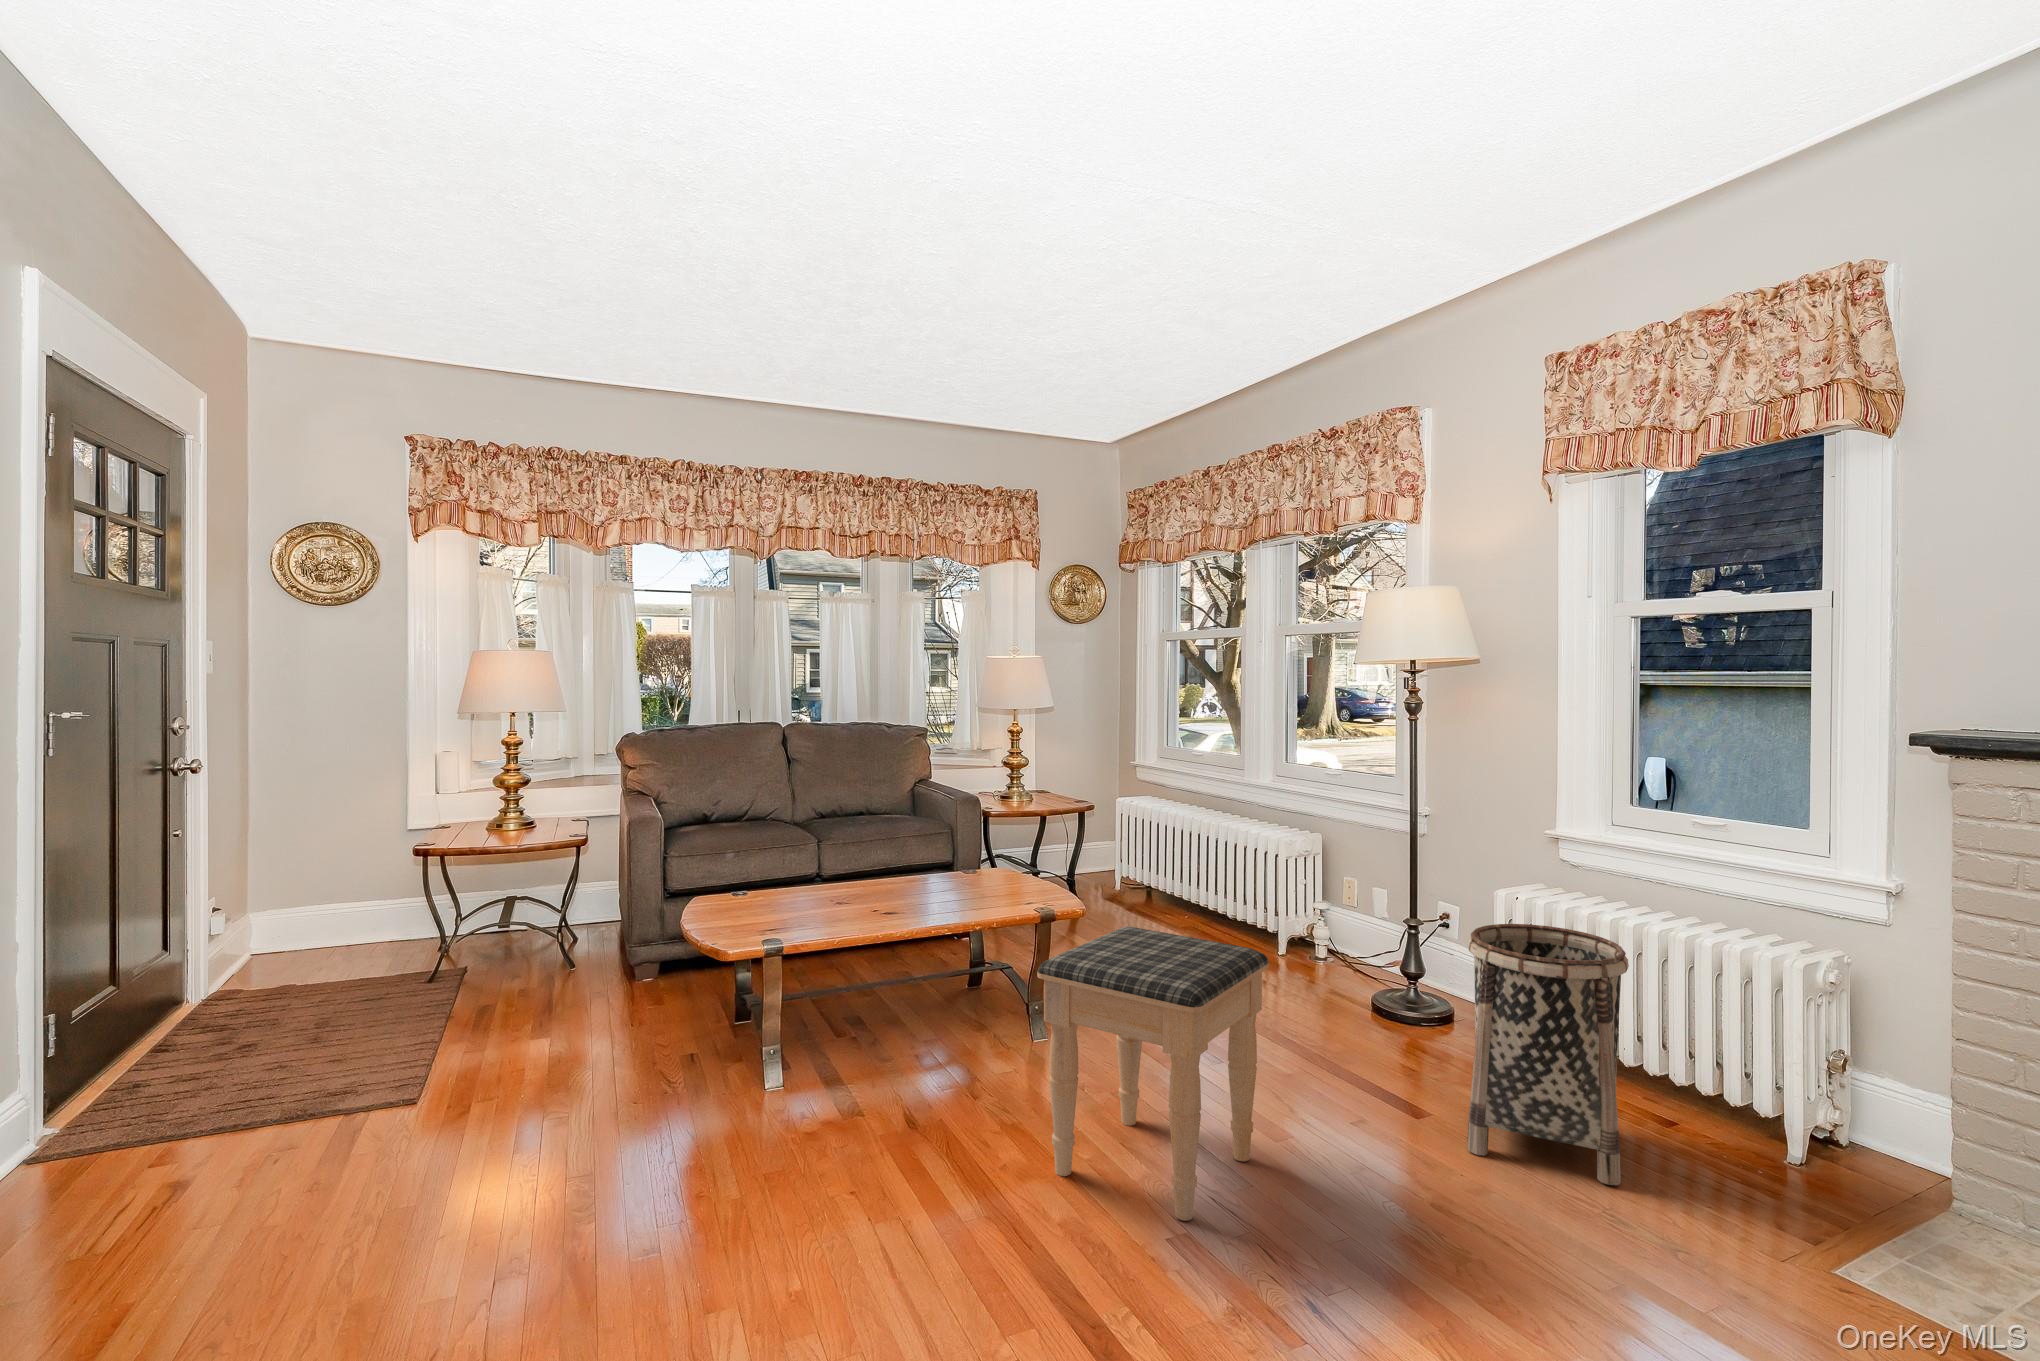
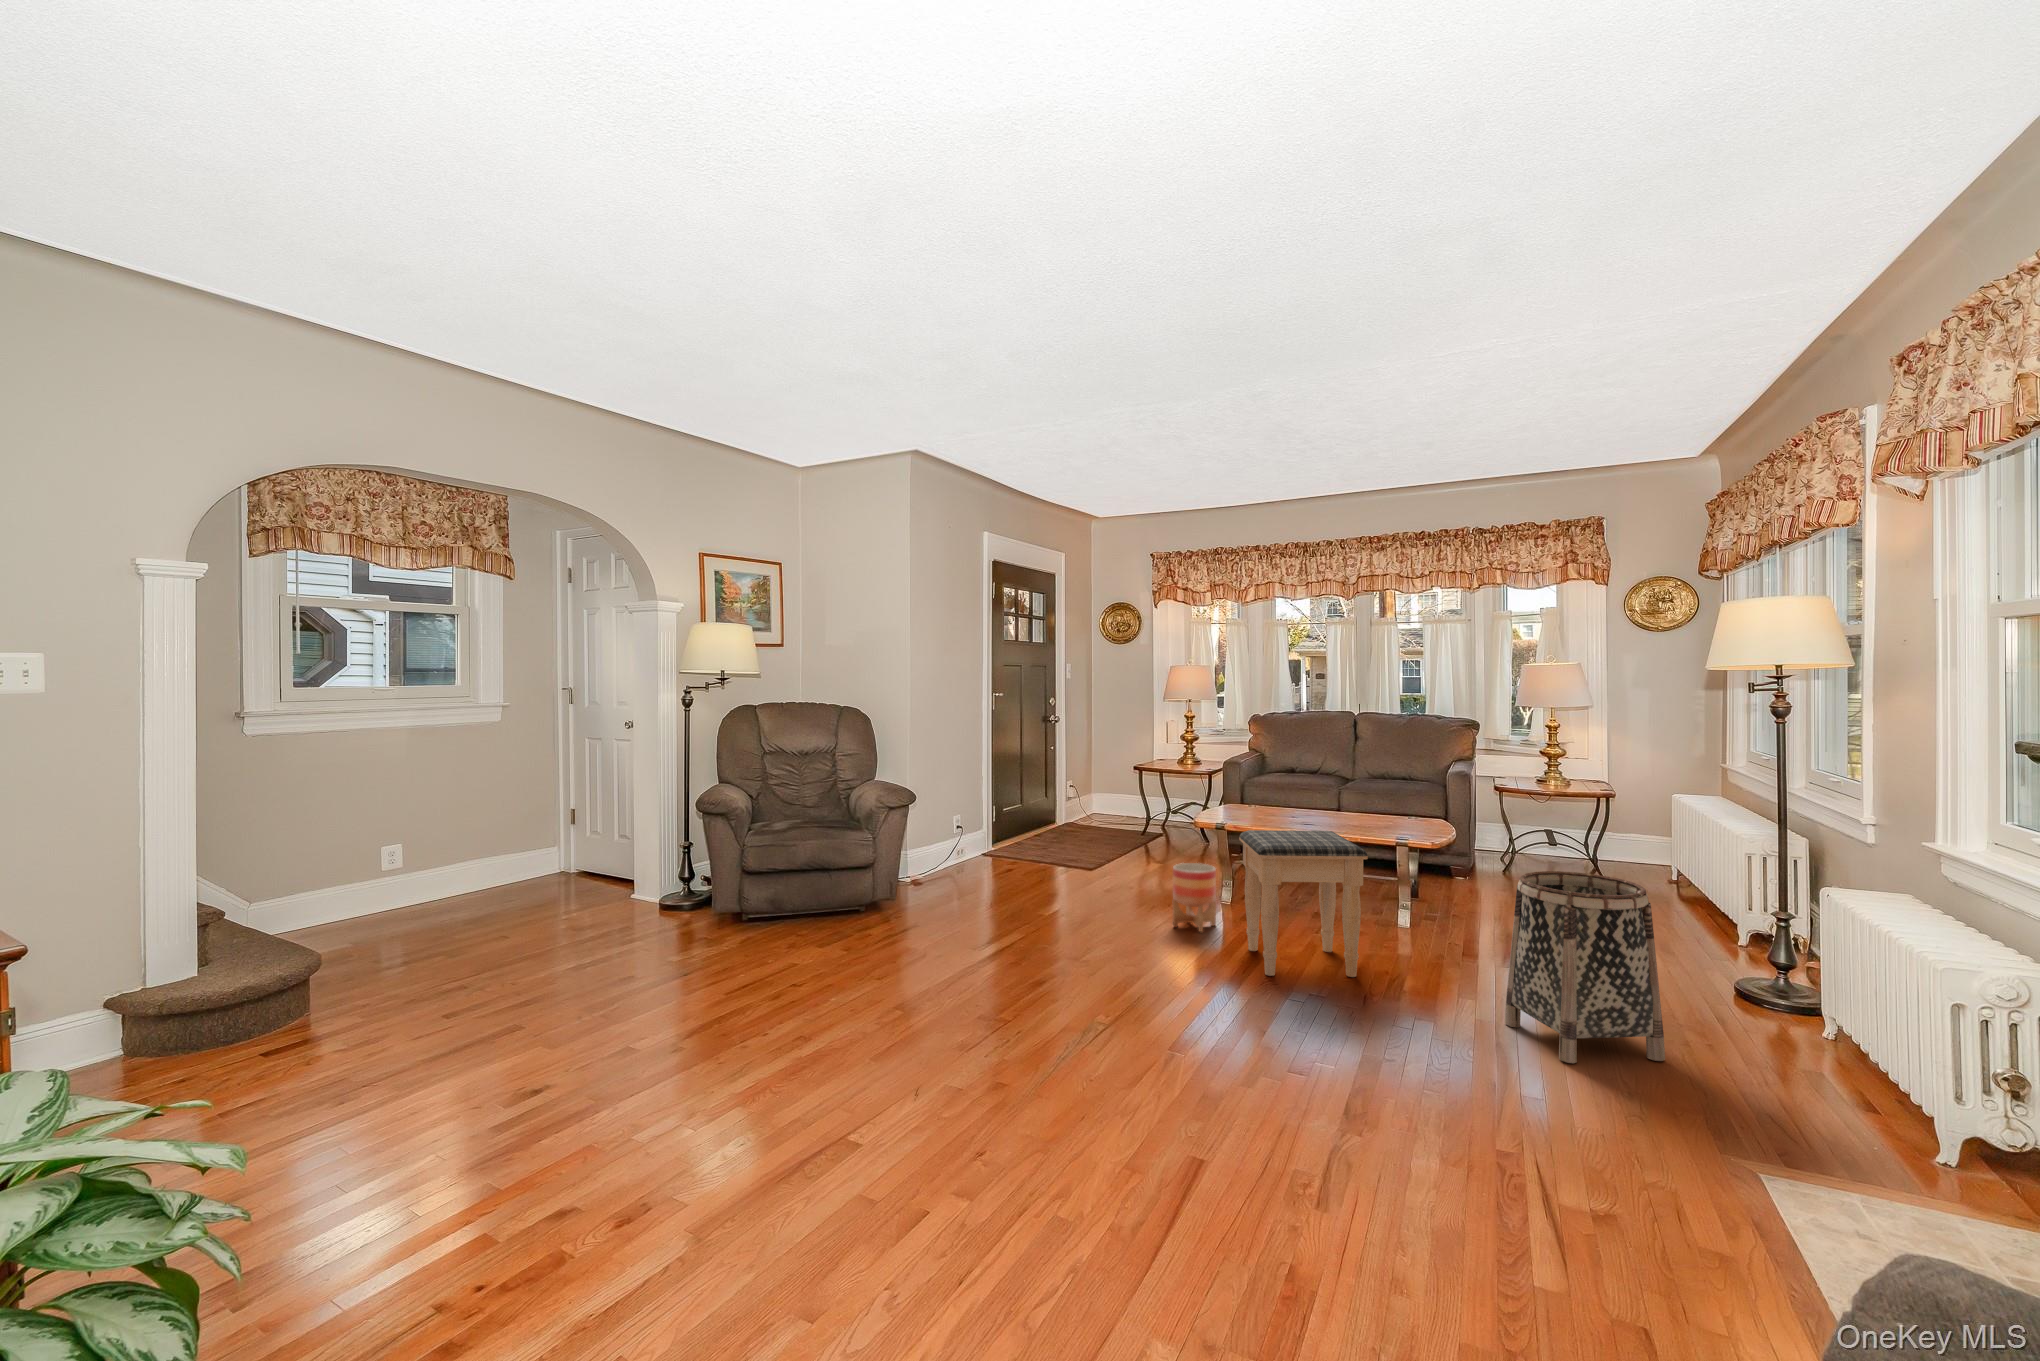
planter: none [861,1034,944,1183] -> present [1173,863,1216,932]

